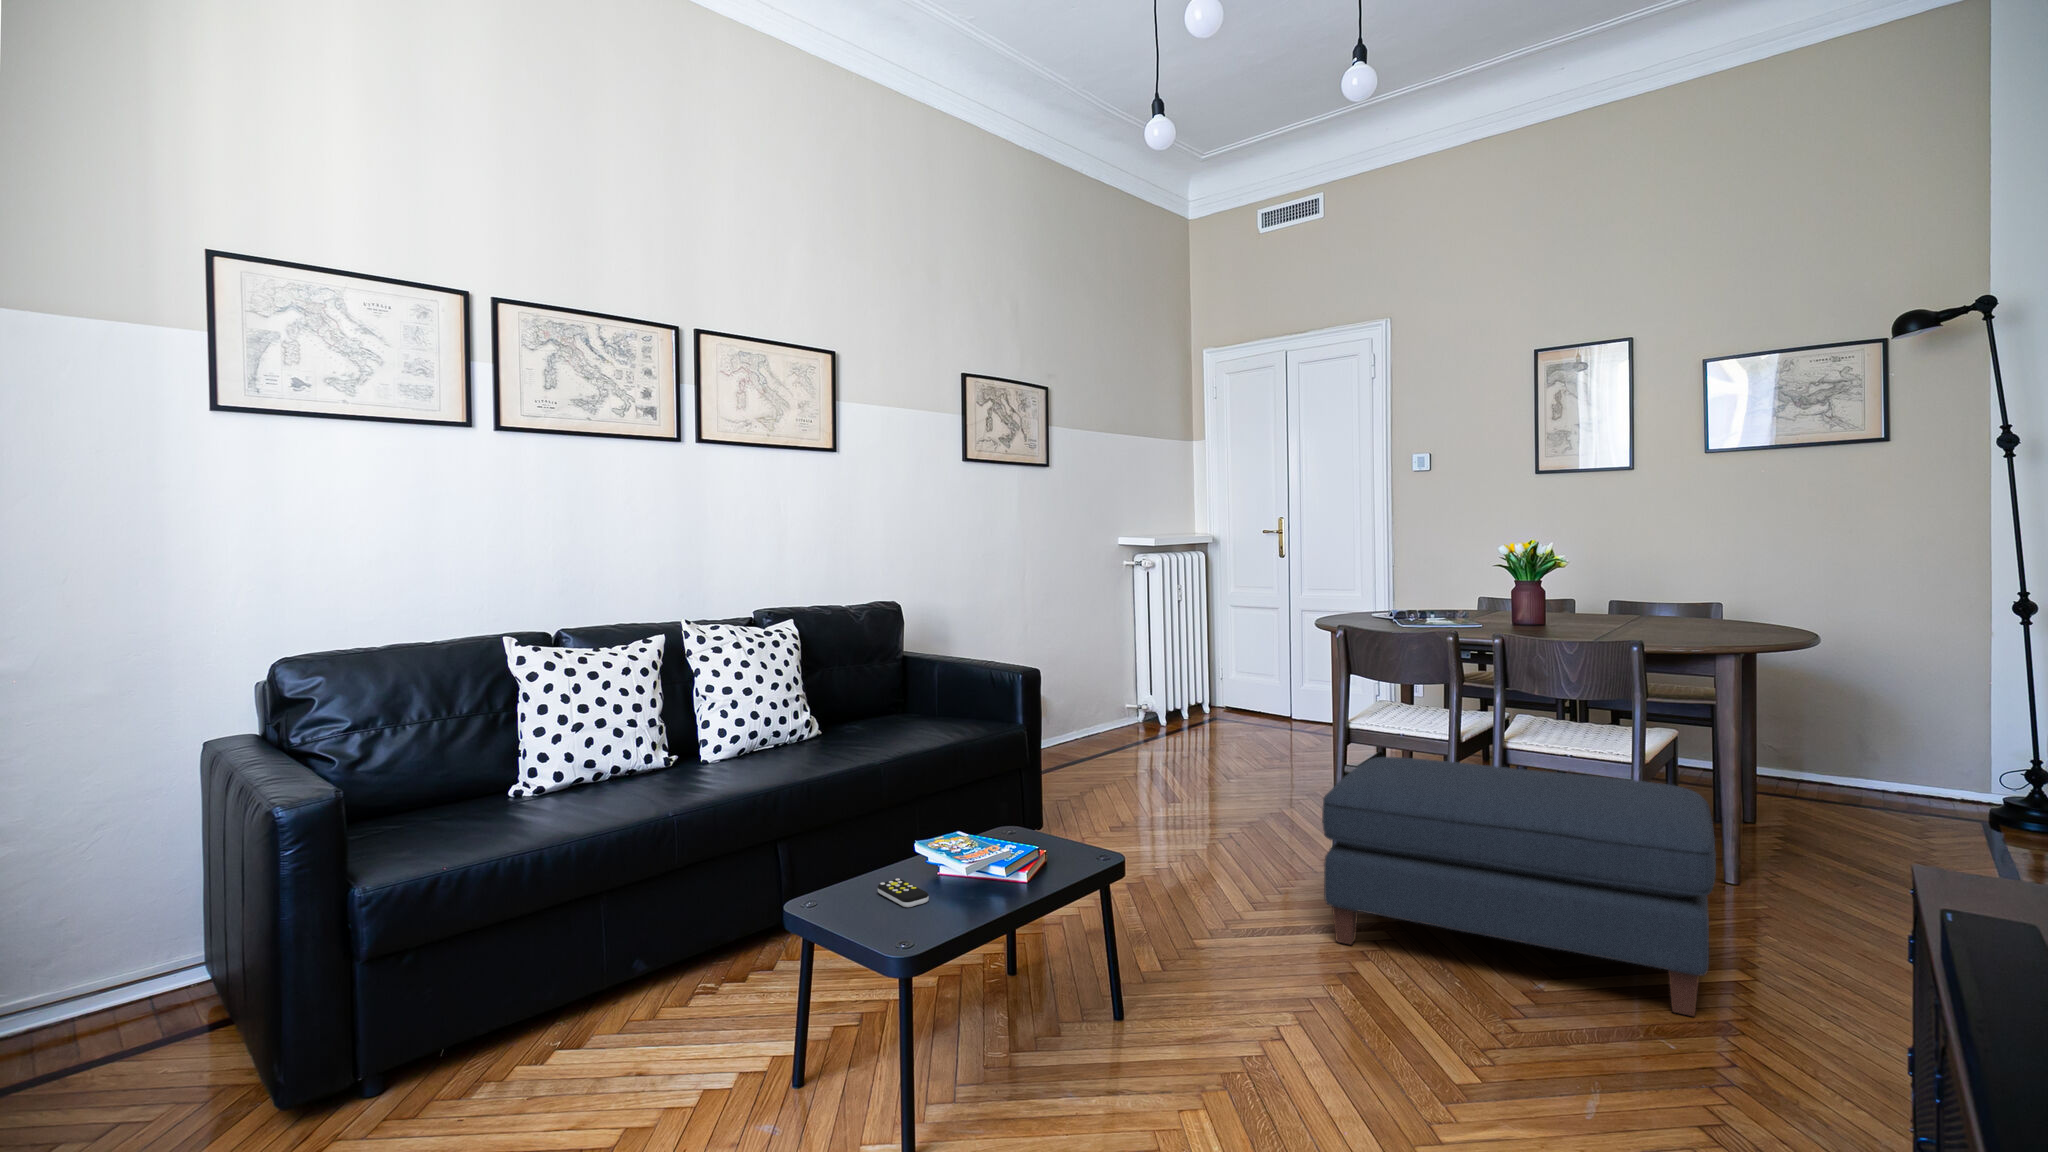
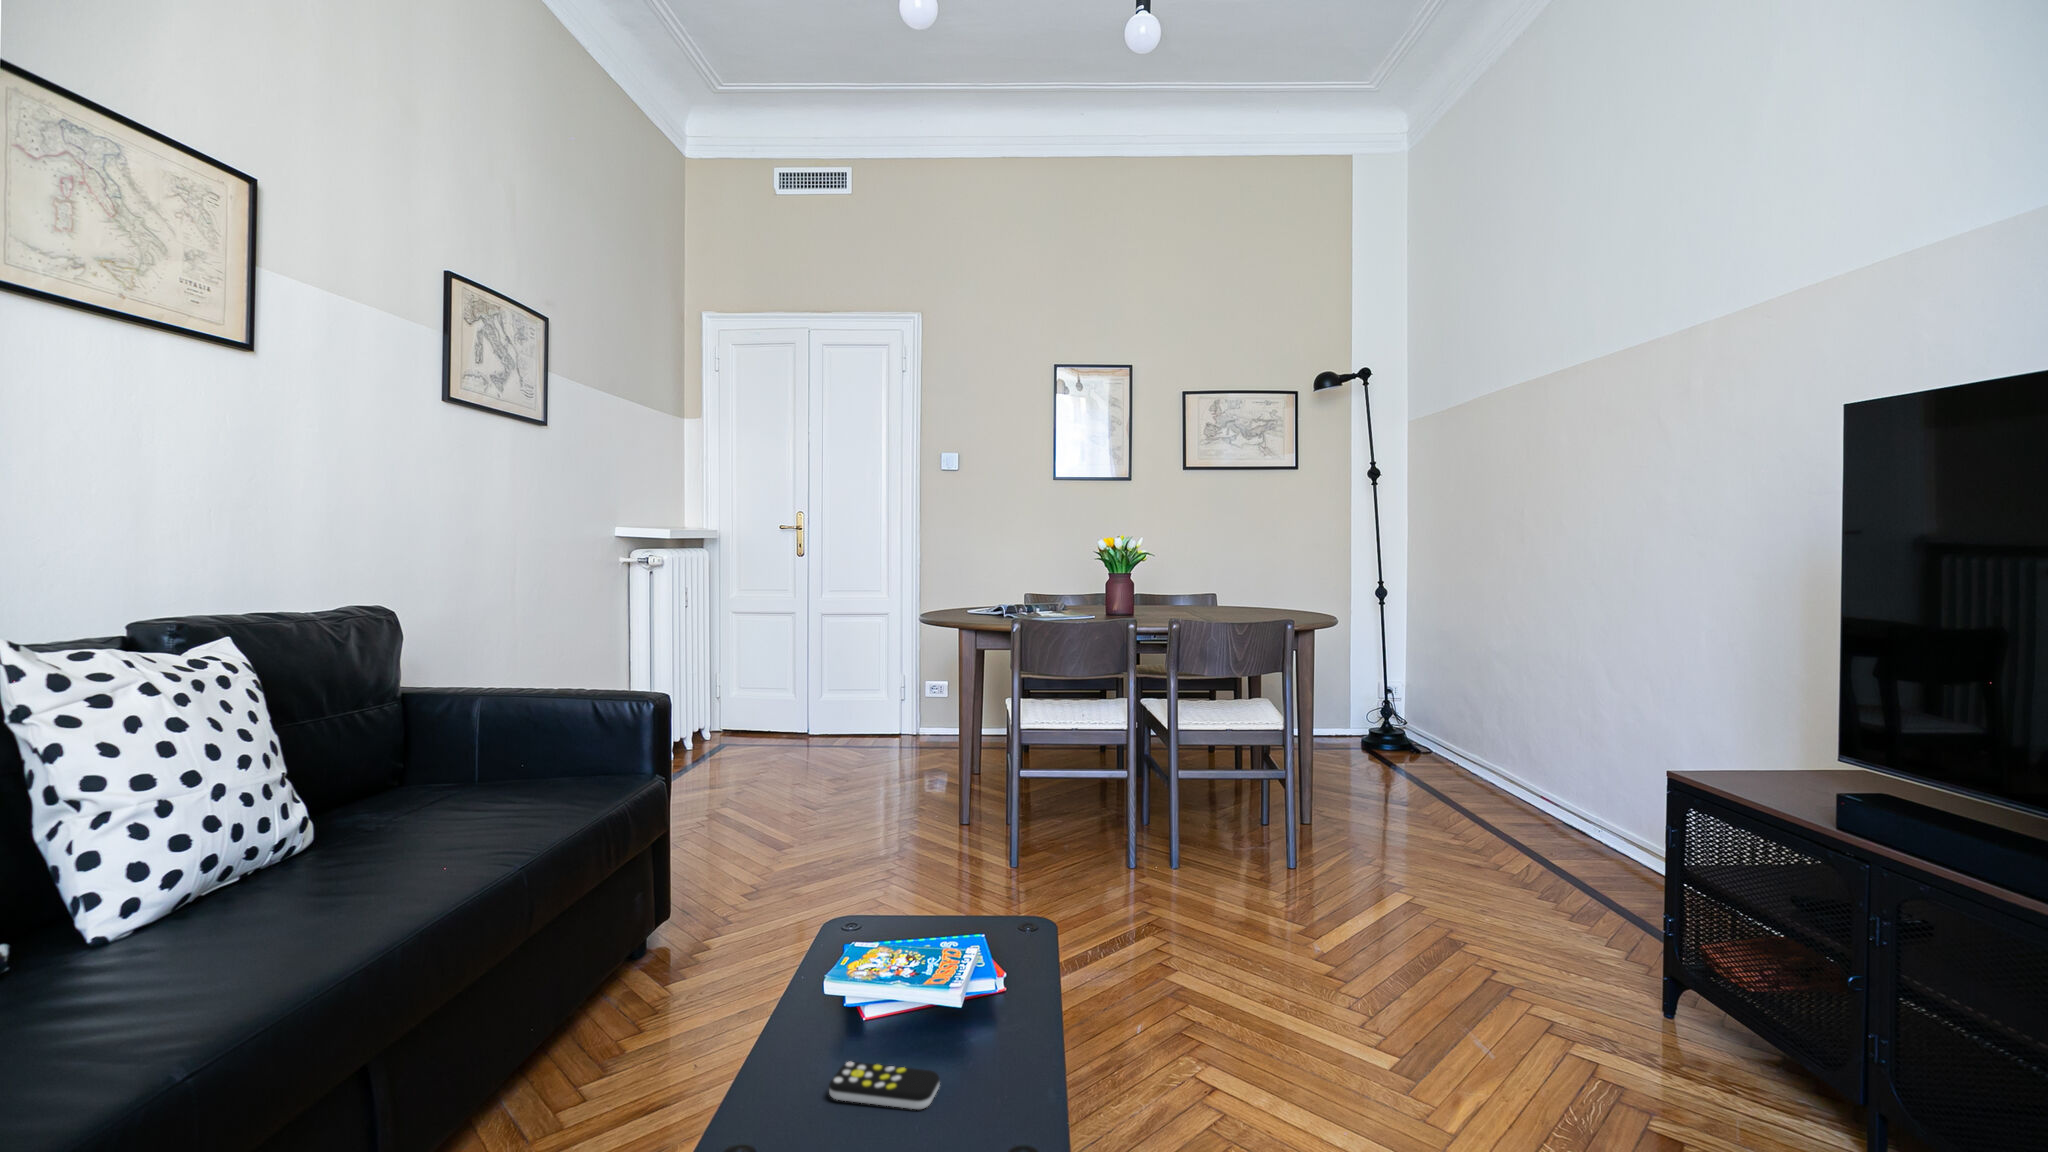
ottoman: present [1322,757,1716,1016] -> none [1094,756,1475,978]

